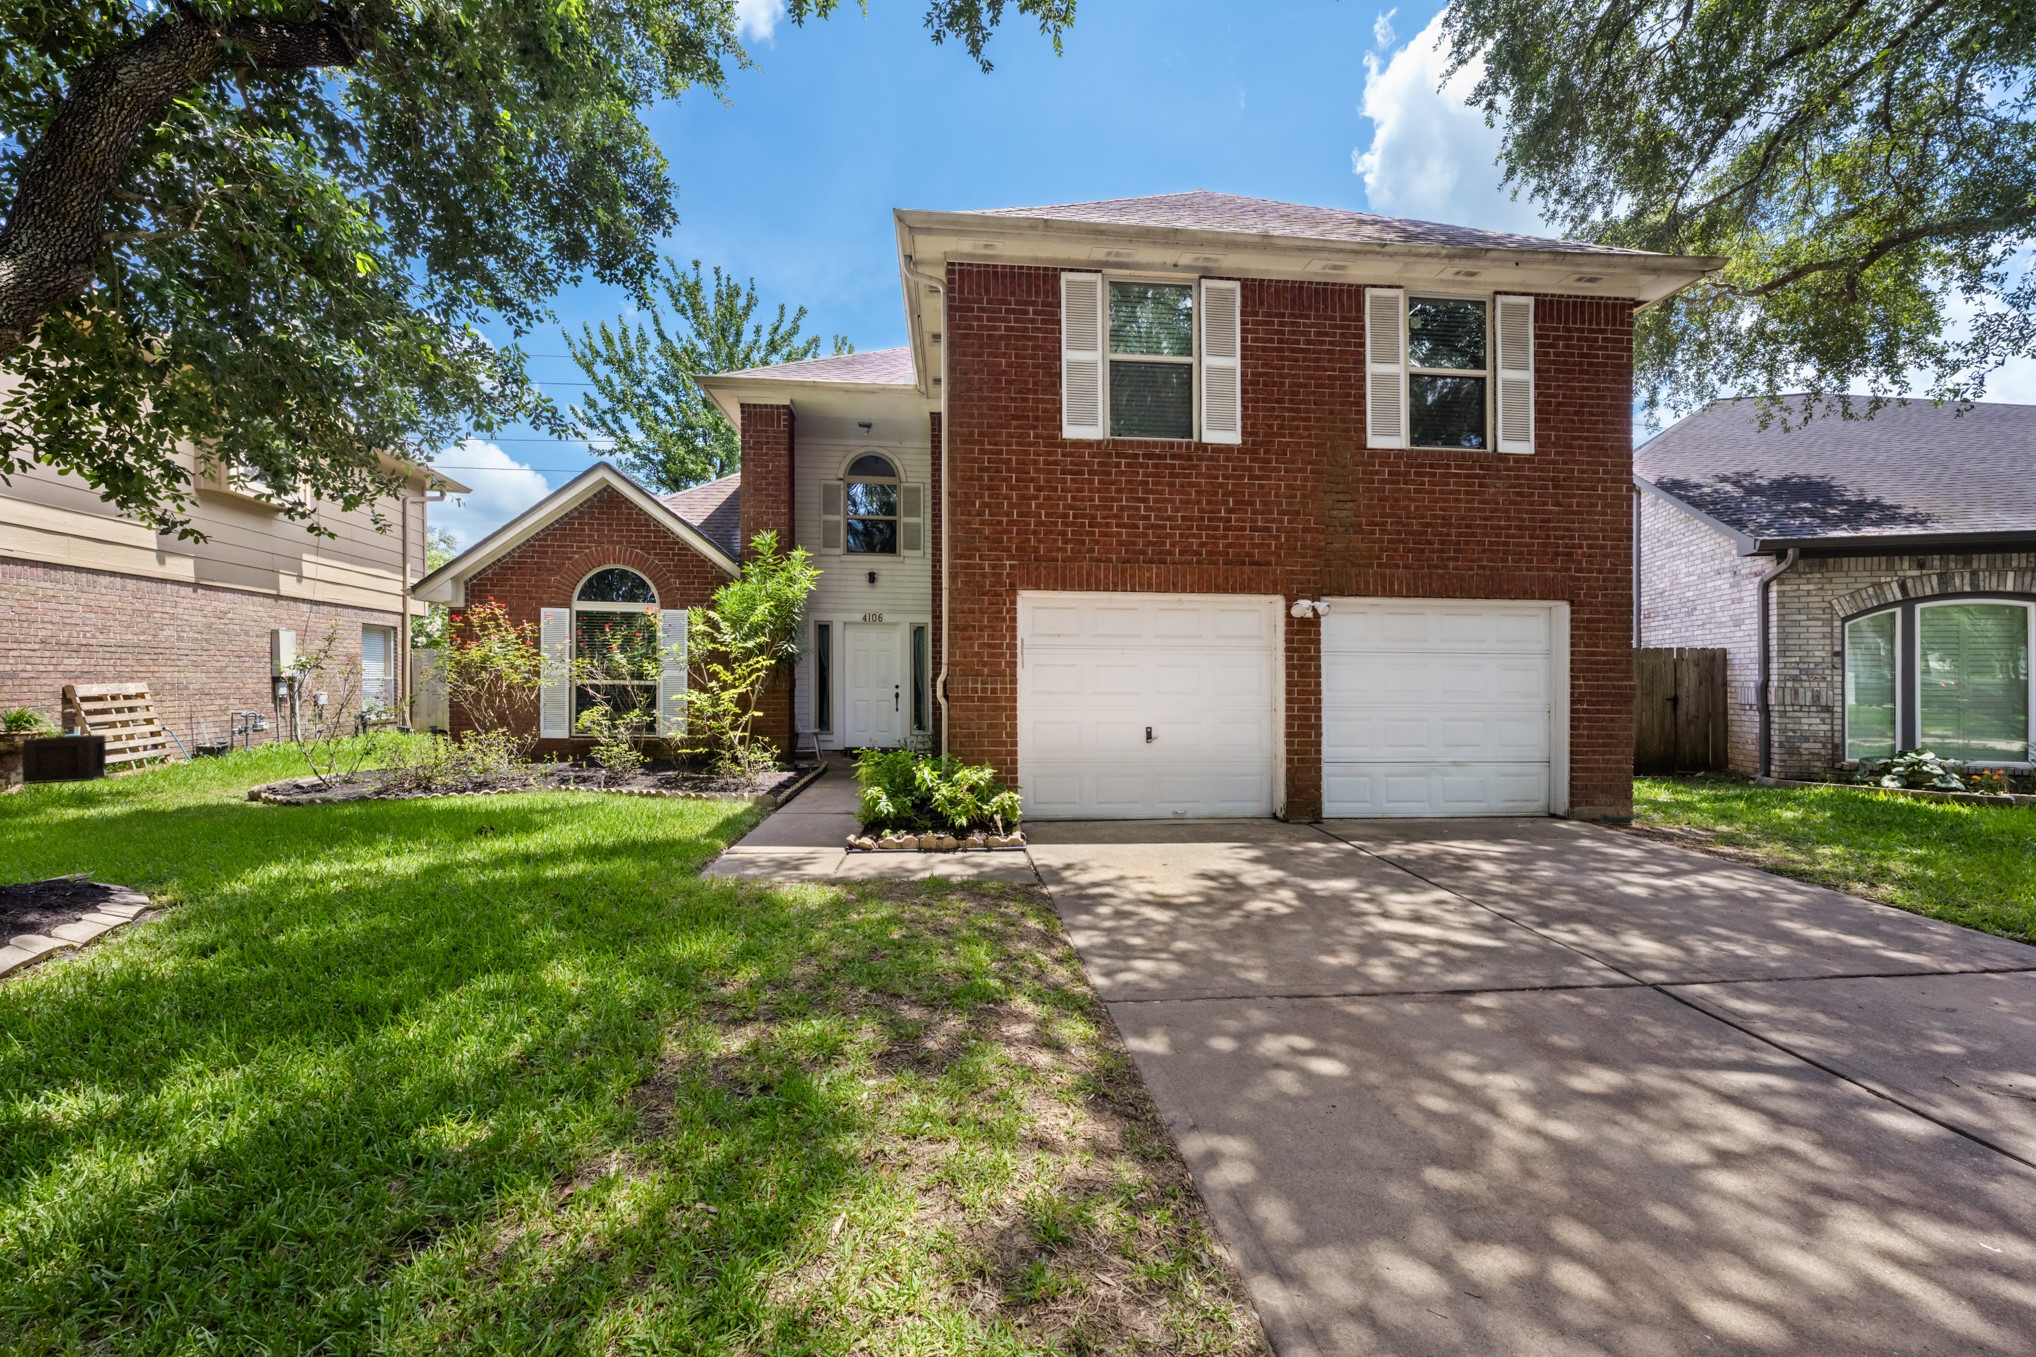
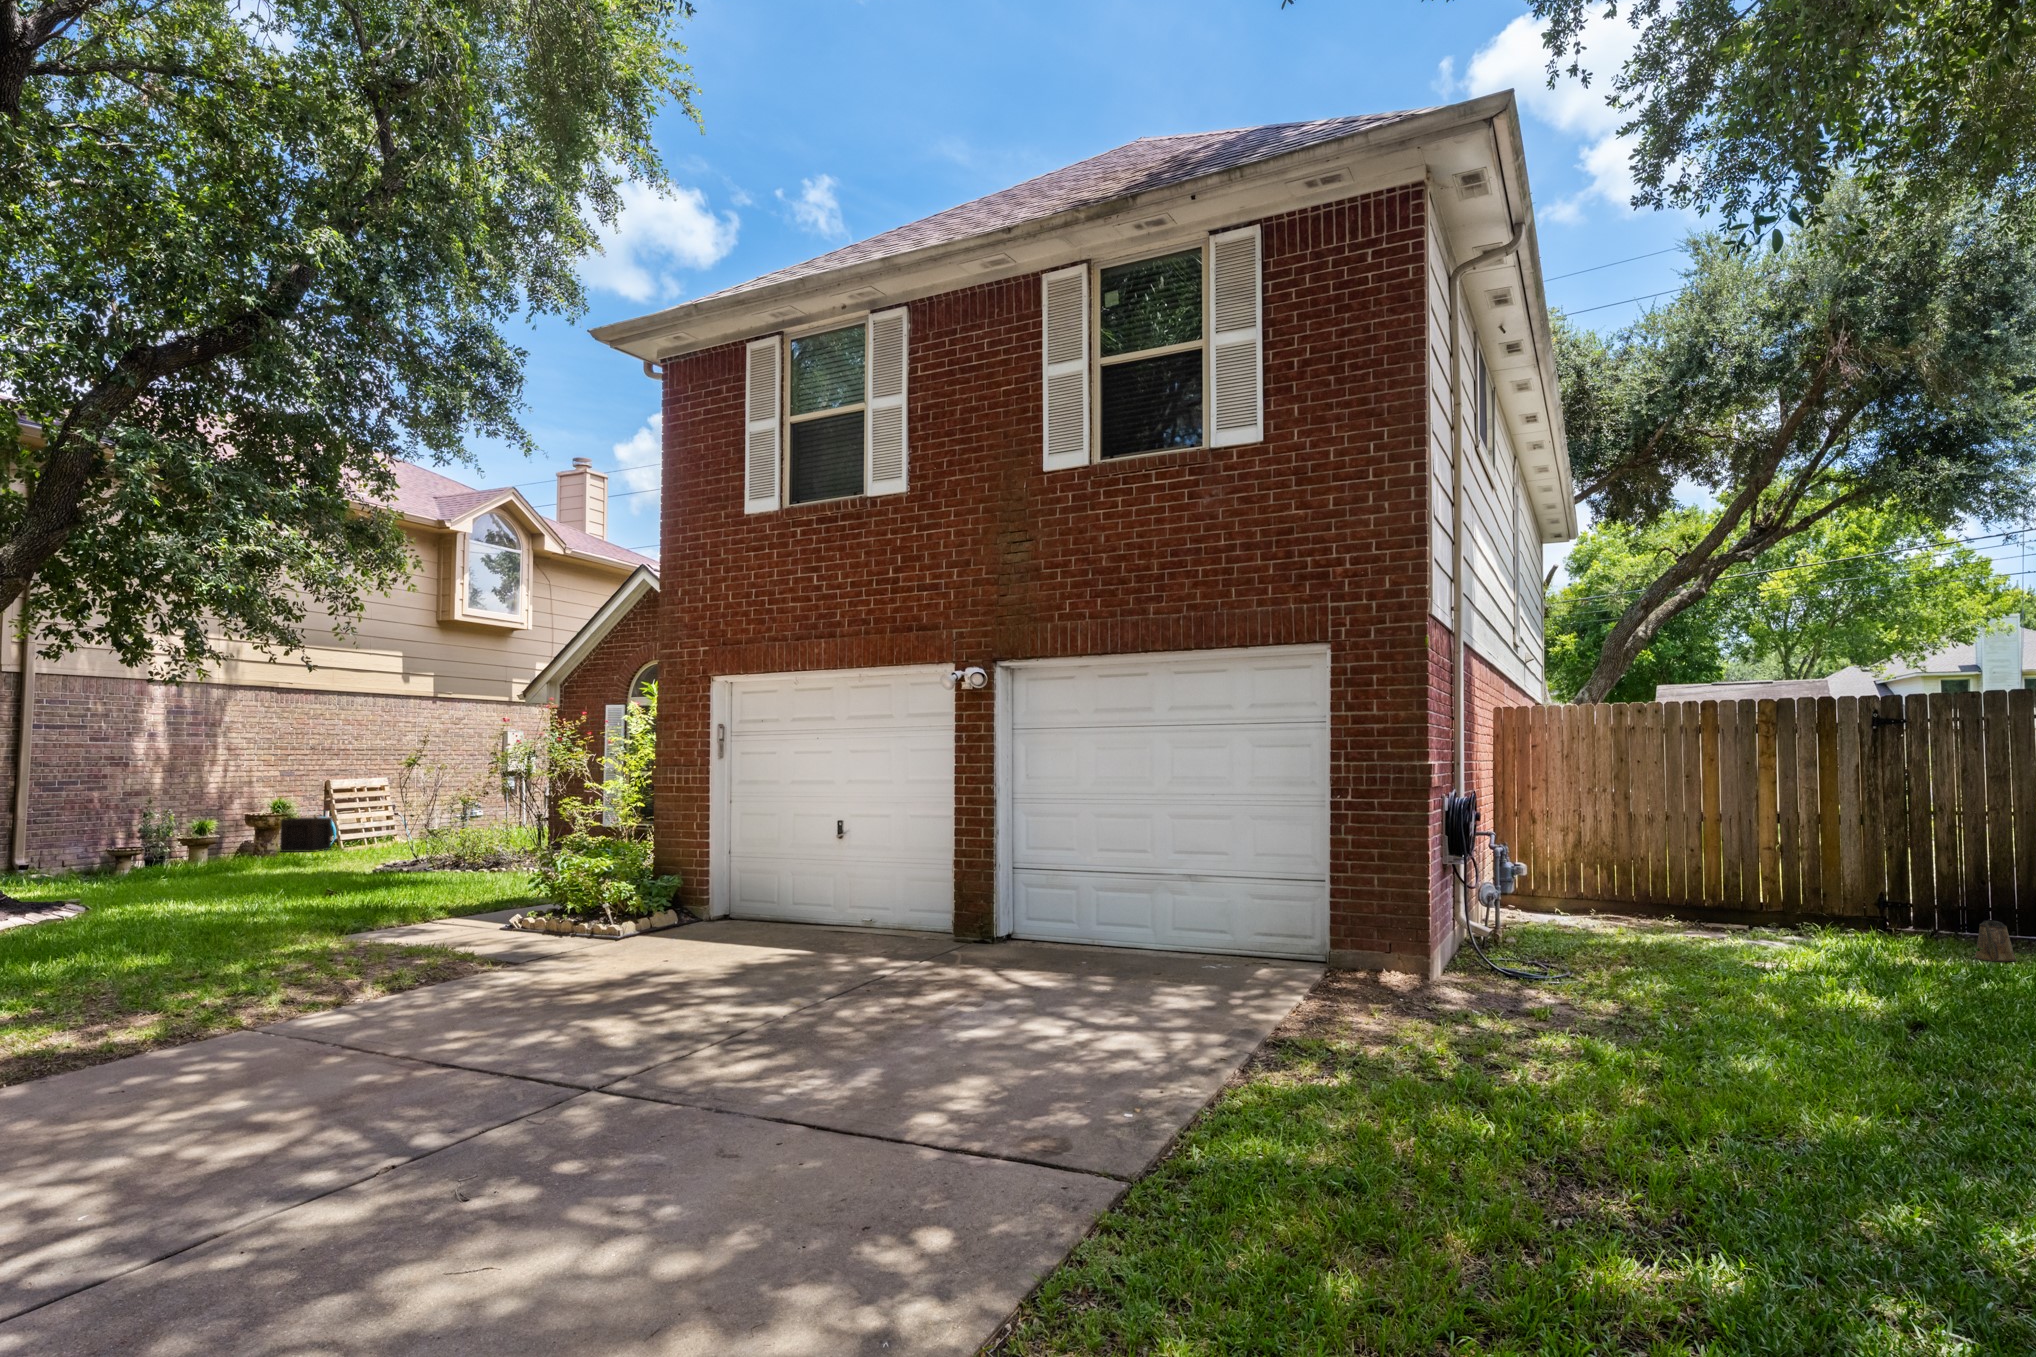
watering can: none [1657,759,1683,779] -> present [1975,920,2017,962]
decorative plant: present [1596,797,1632,825] -> none [1356,940,1412,993]

